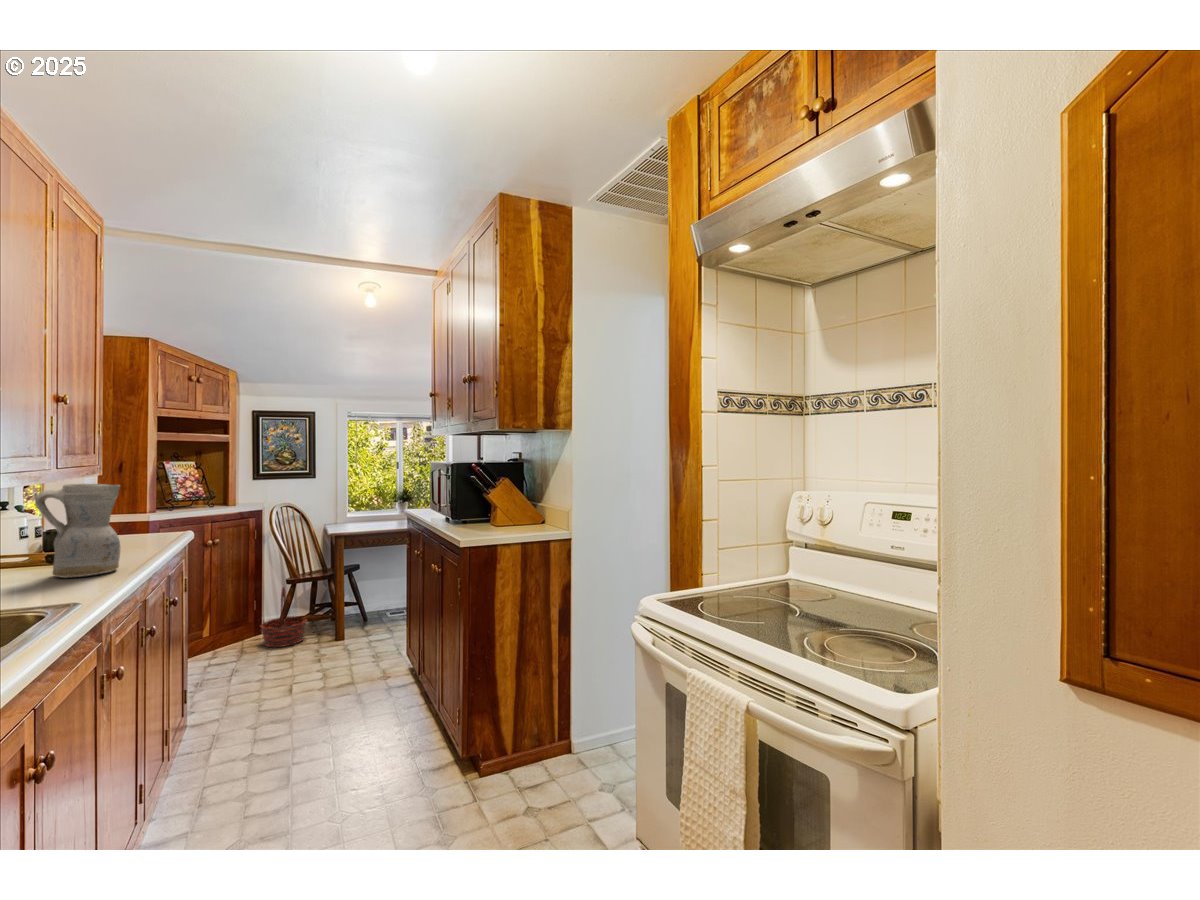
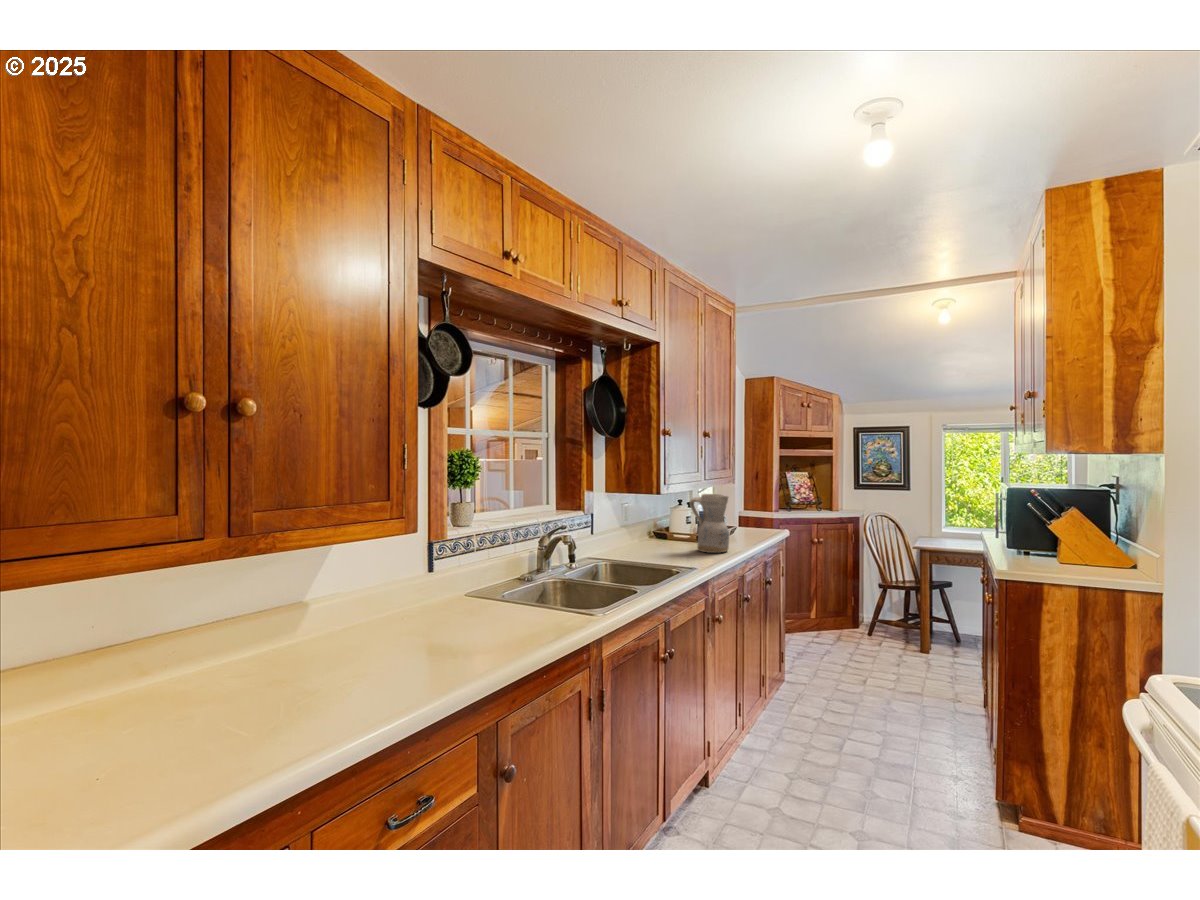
basket: present [260,587,307,647] -> none [854,590,896,645]

